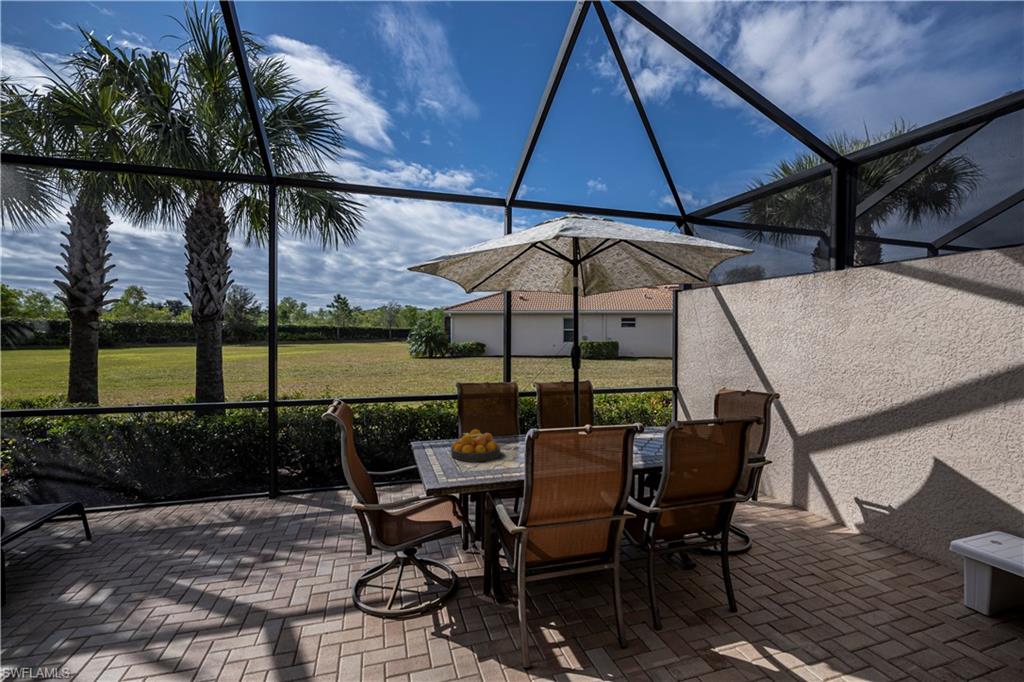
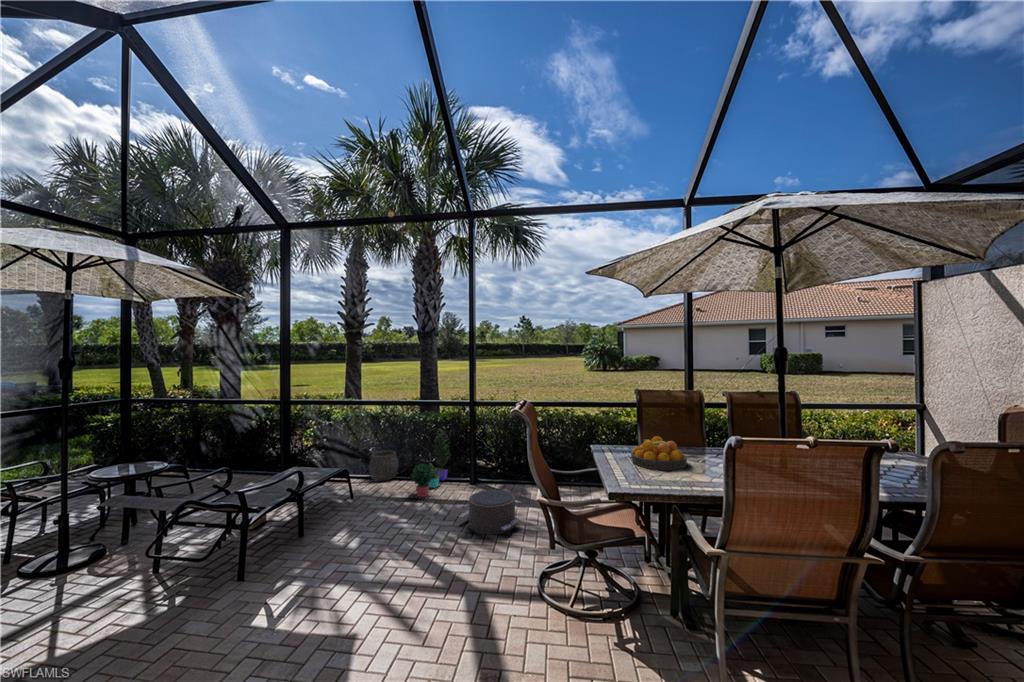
potted plant: none [185,435,246,522] -> present [411,430,450,497]
woven basket: none [117,469,166,510] -> present [369,451,398,481]
pouf: none [255,500,333,552] -> present [460,490,519,535]

